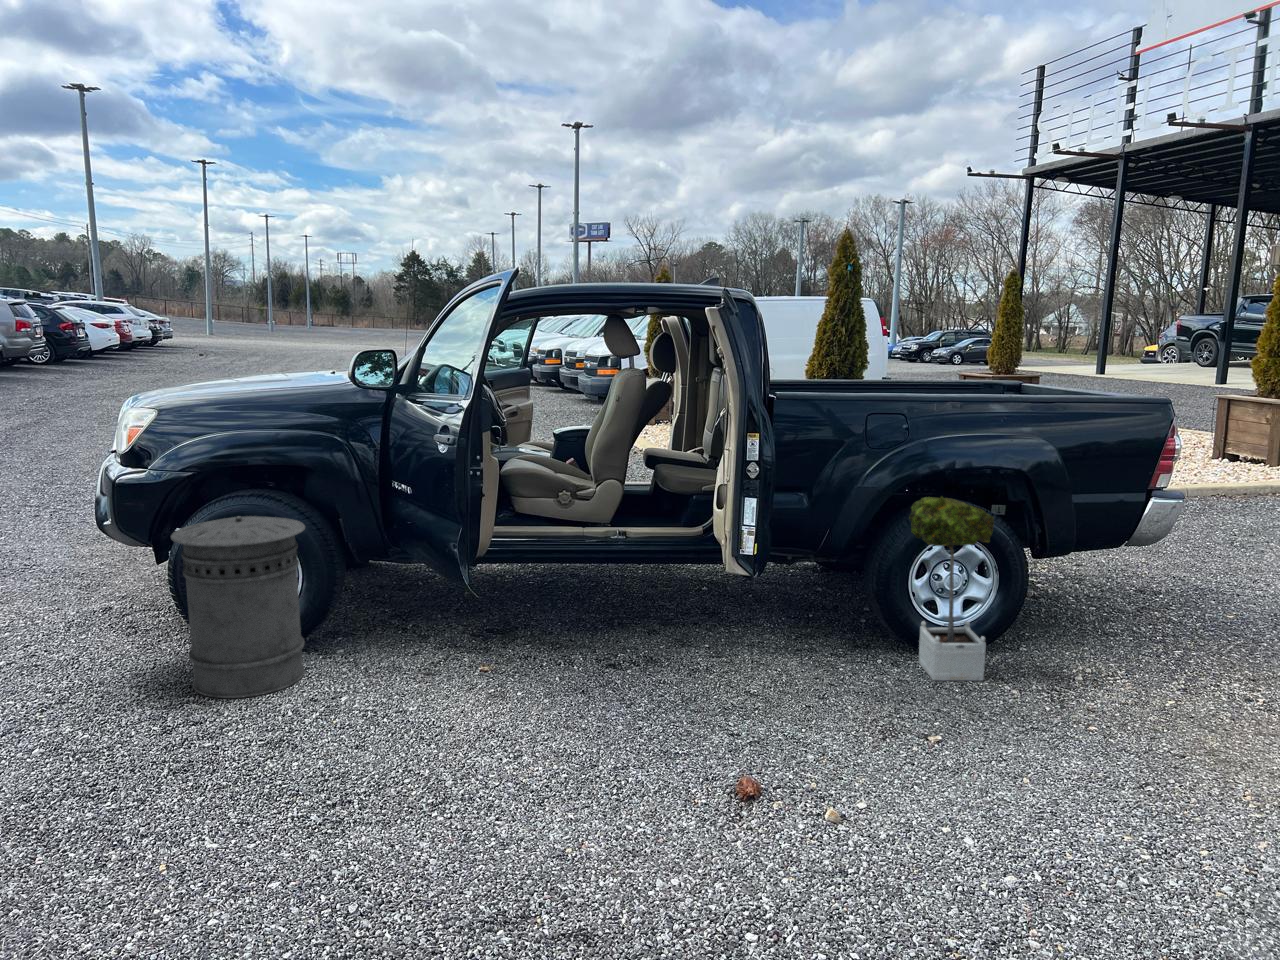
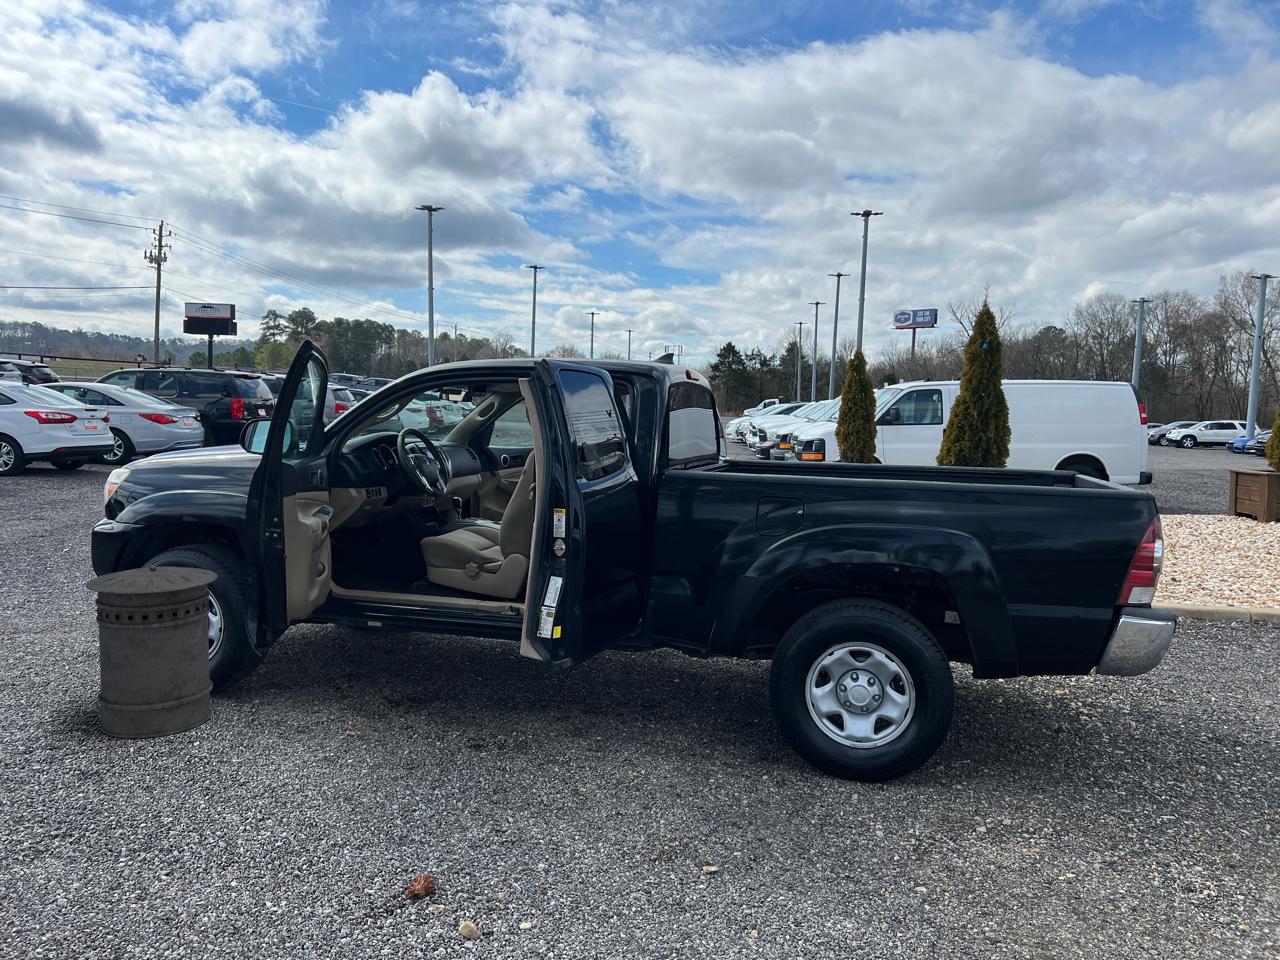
potted tree: present [909,497,994,681] -> none [794,596,889,815]

